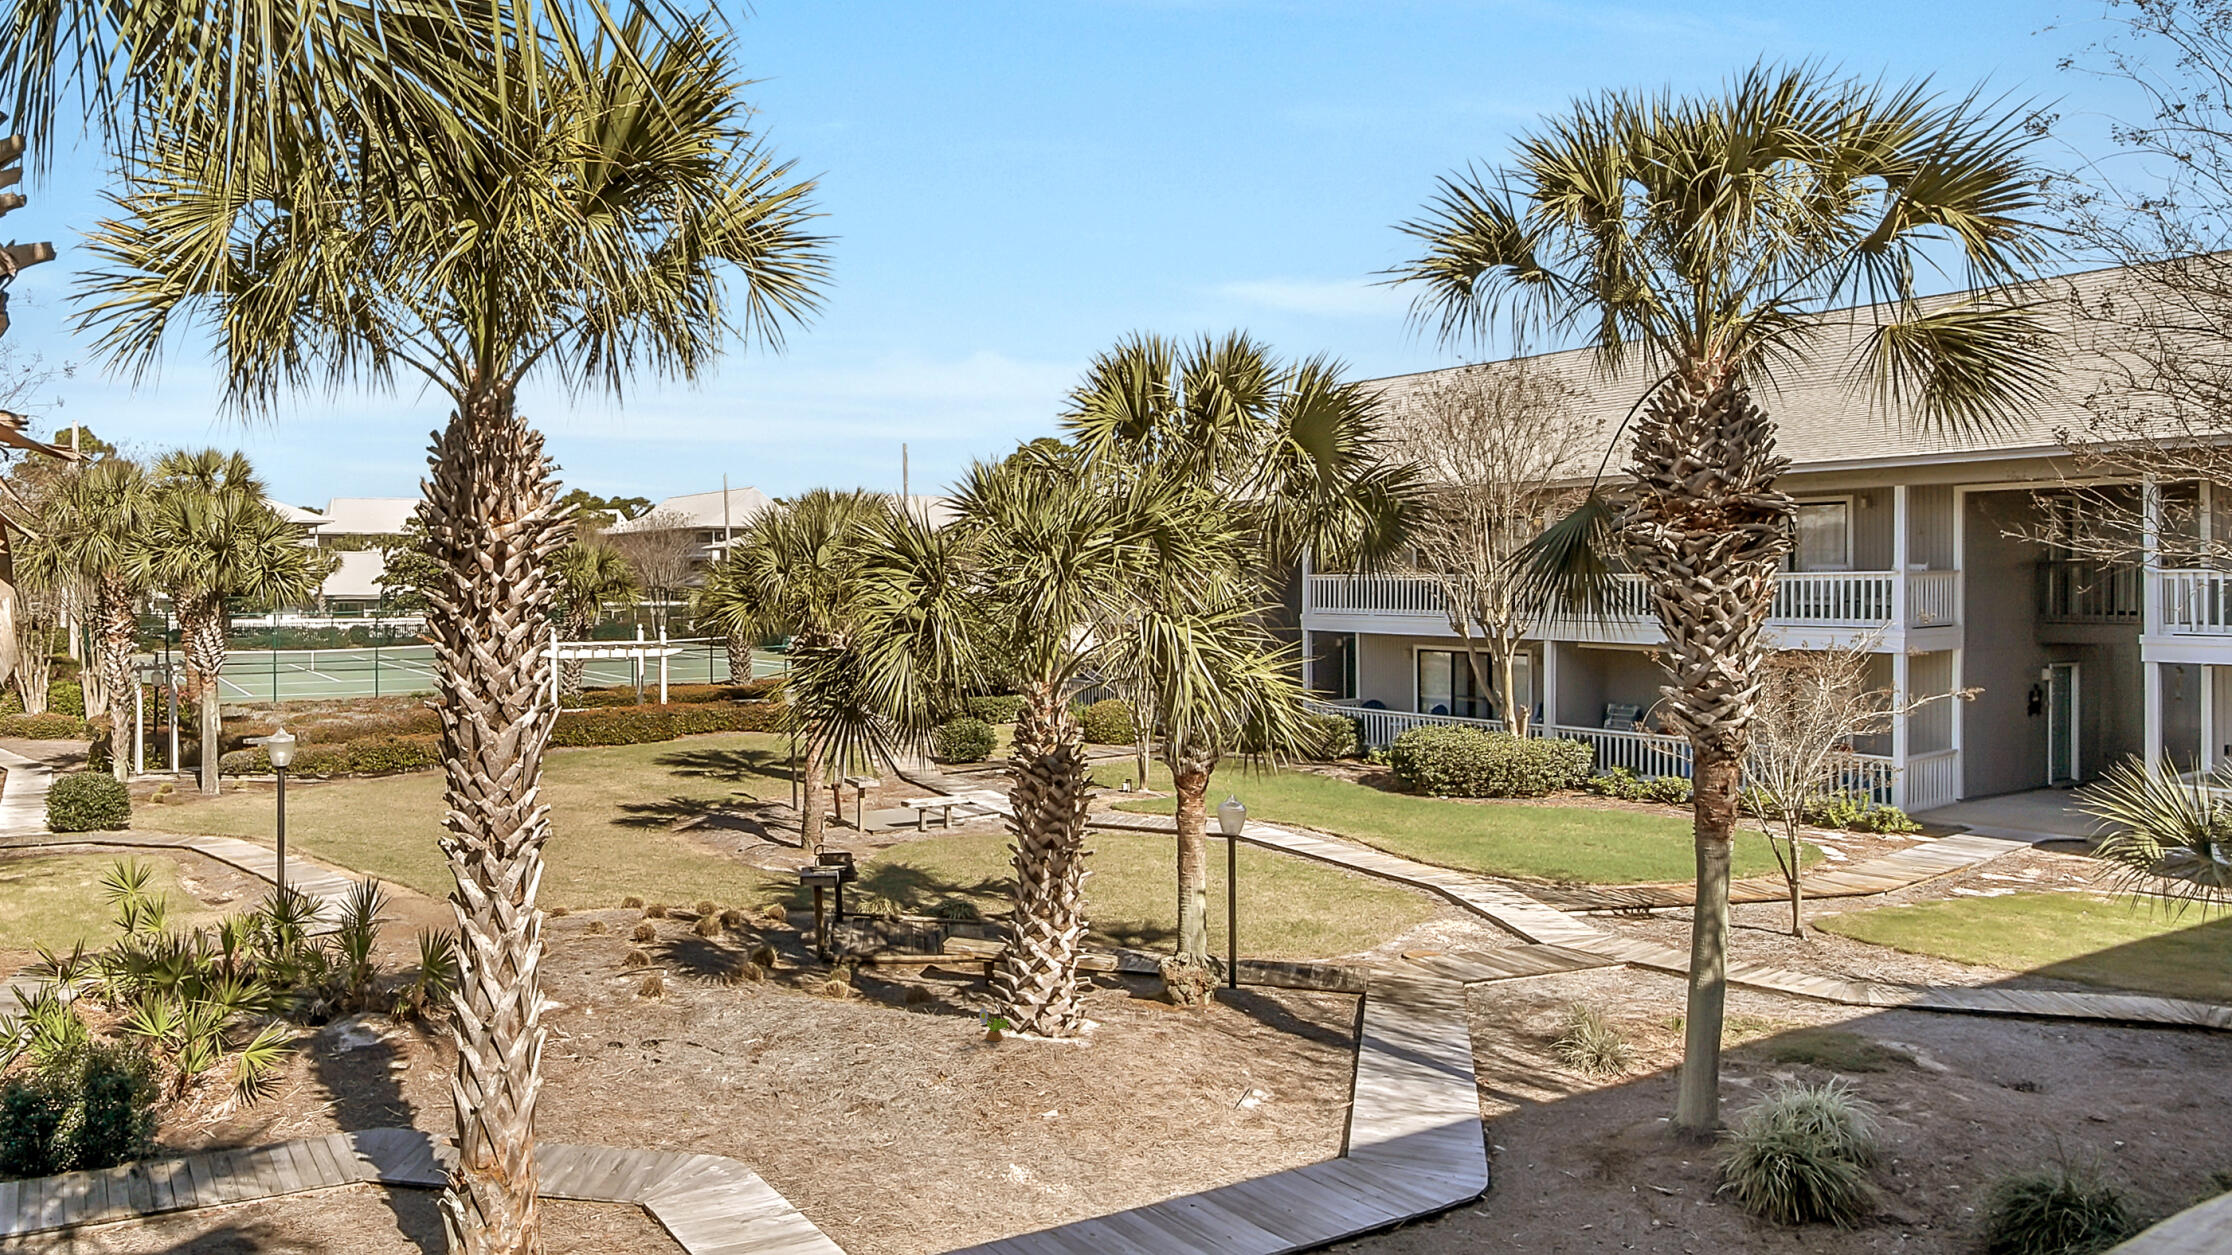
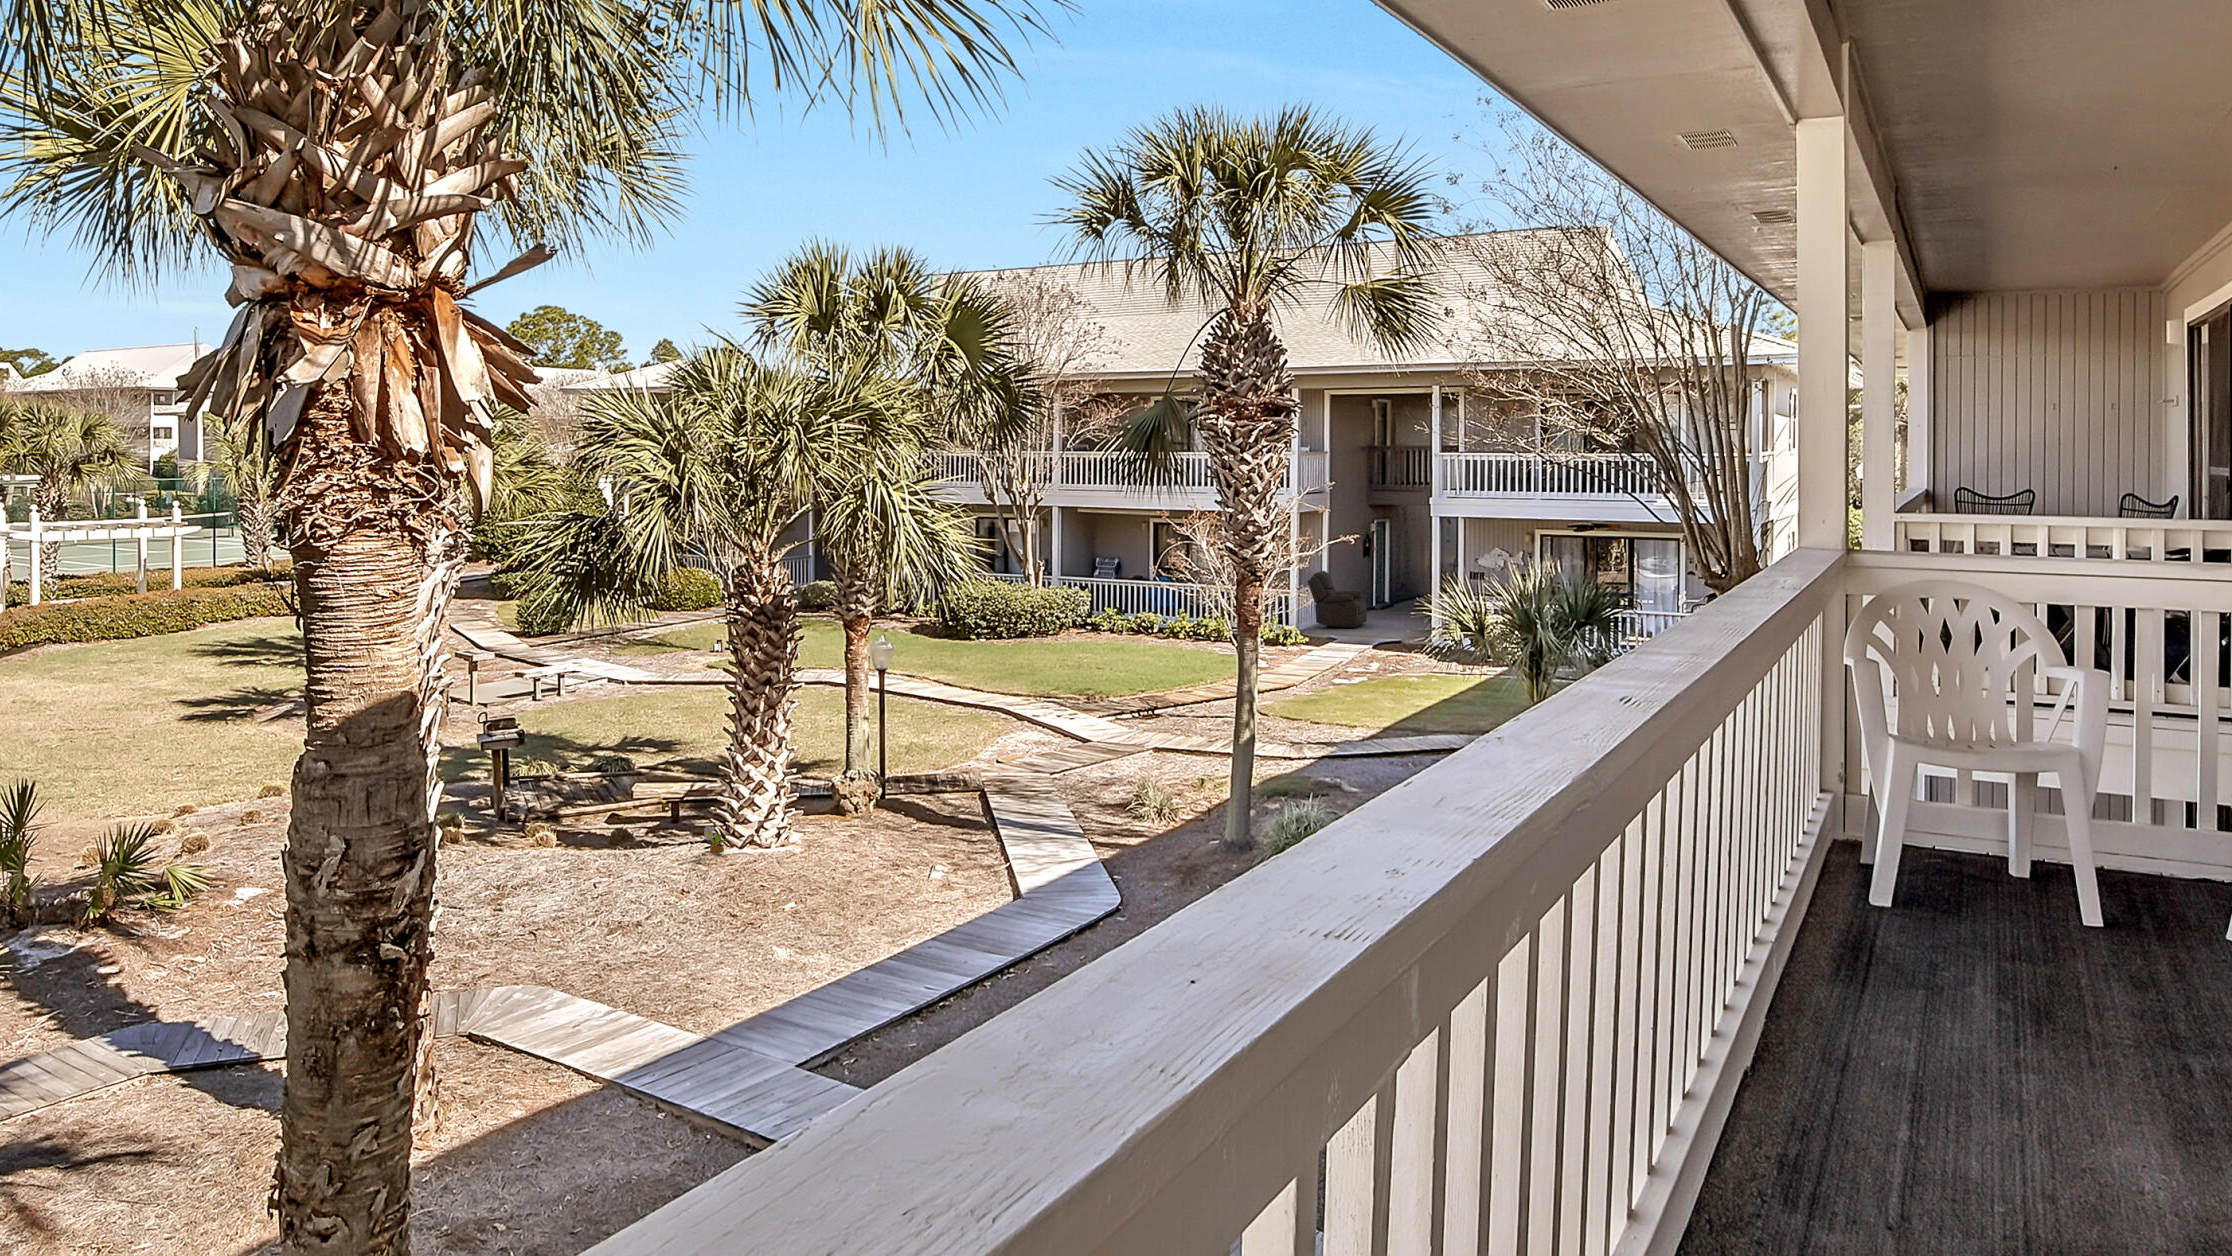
chair: none [1916,740,2018,823] -> present [1307,571,1367,628]

